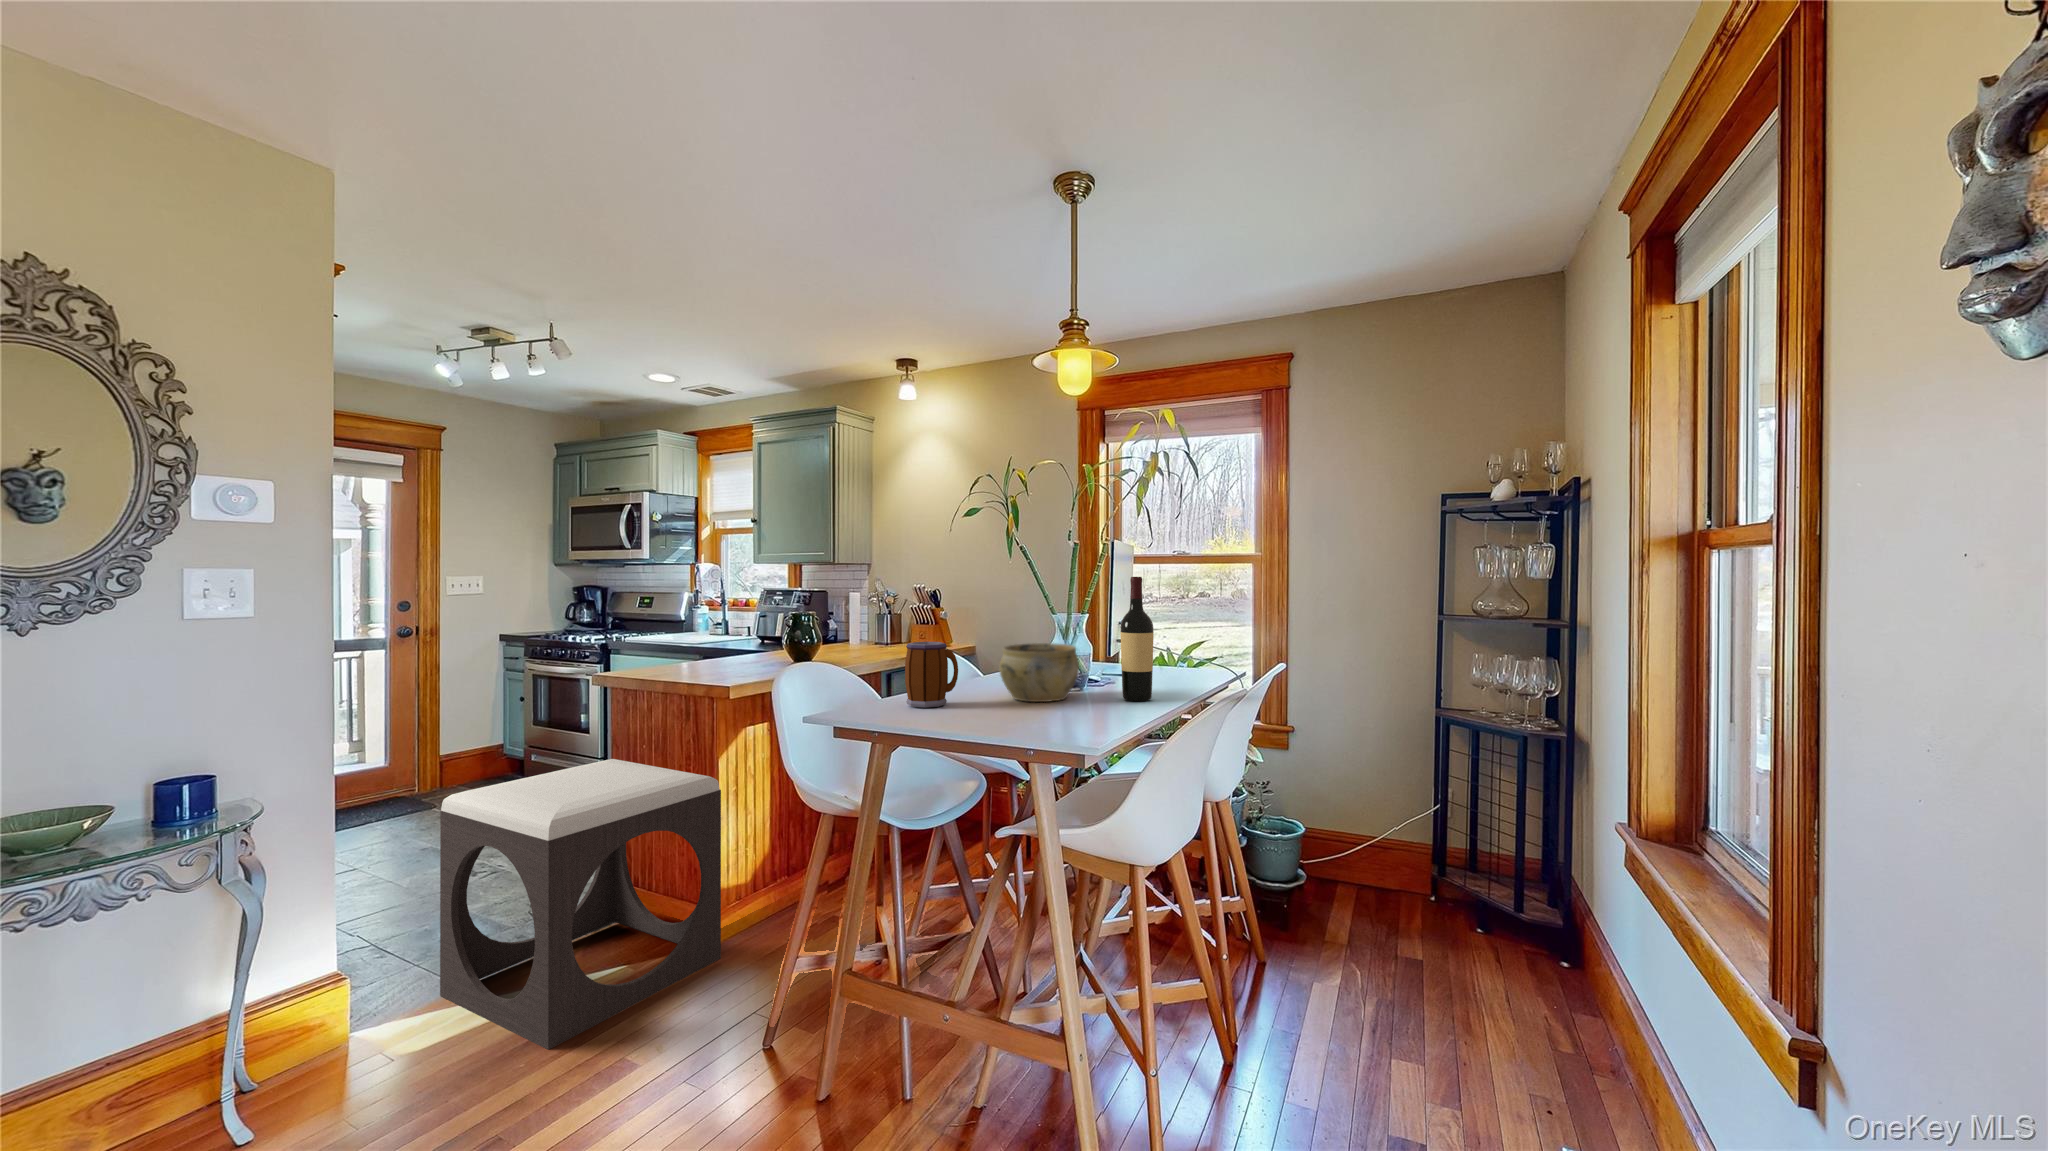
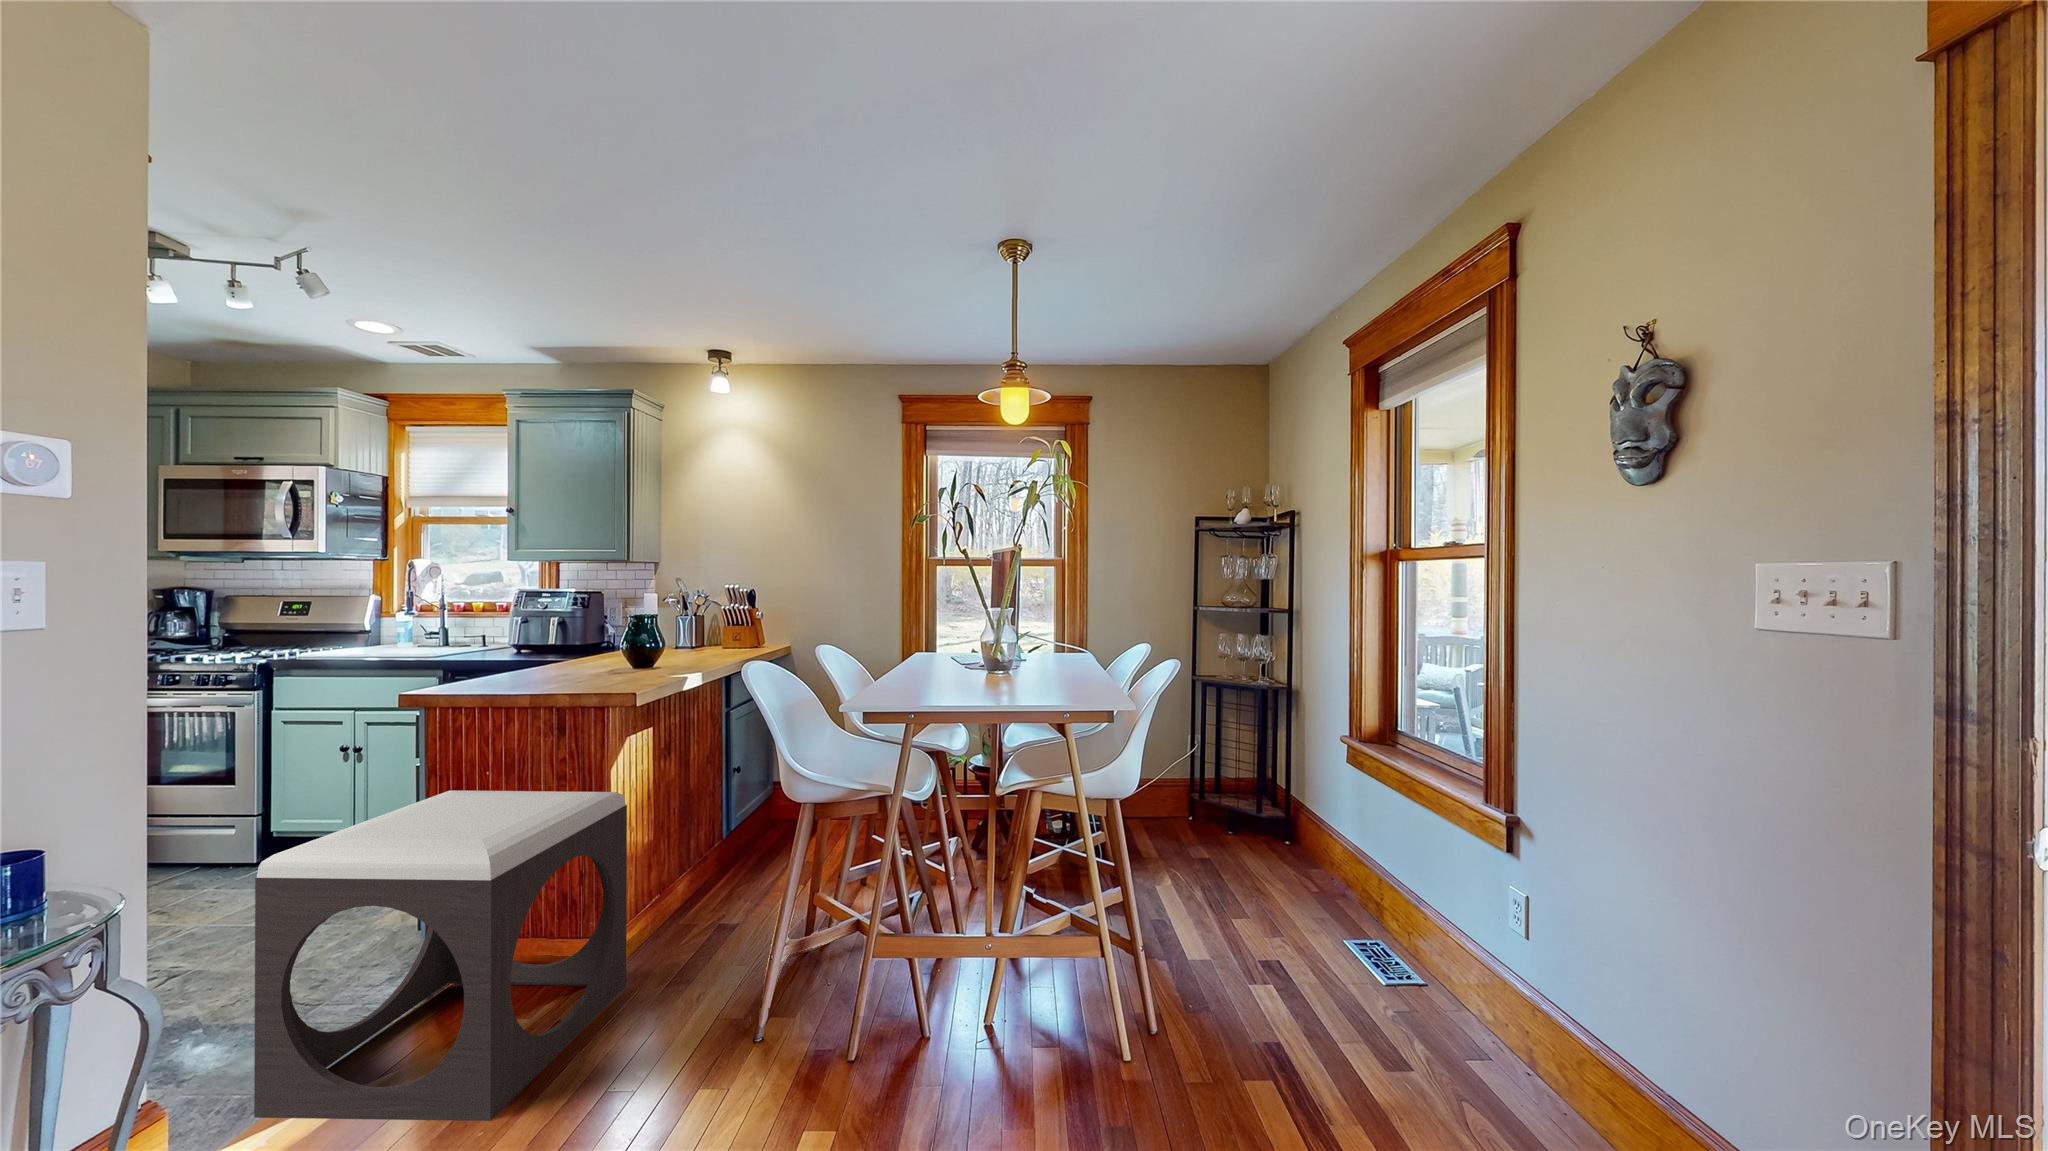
wine bottle: present [1120,577,1154,701] -> none [1076,577,1102,677]
mug: present [905,642,958,708] -> none [914,635,958,693]
ceramic bowl: present [999,643,1079,702] -> none [977,633,1044,683]

